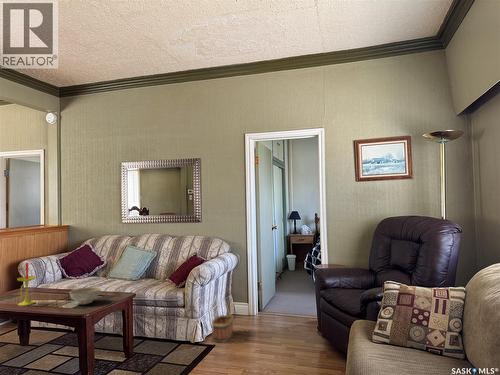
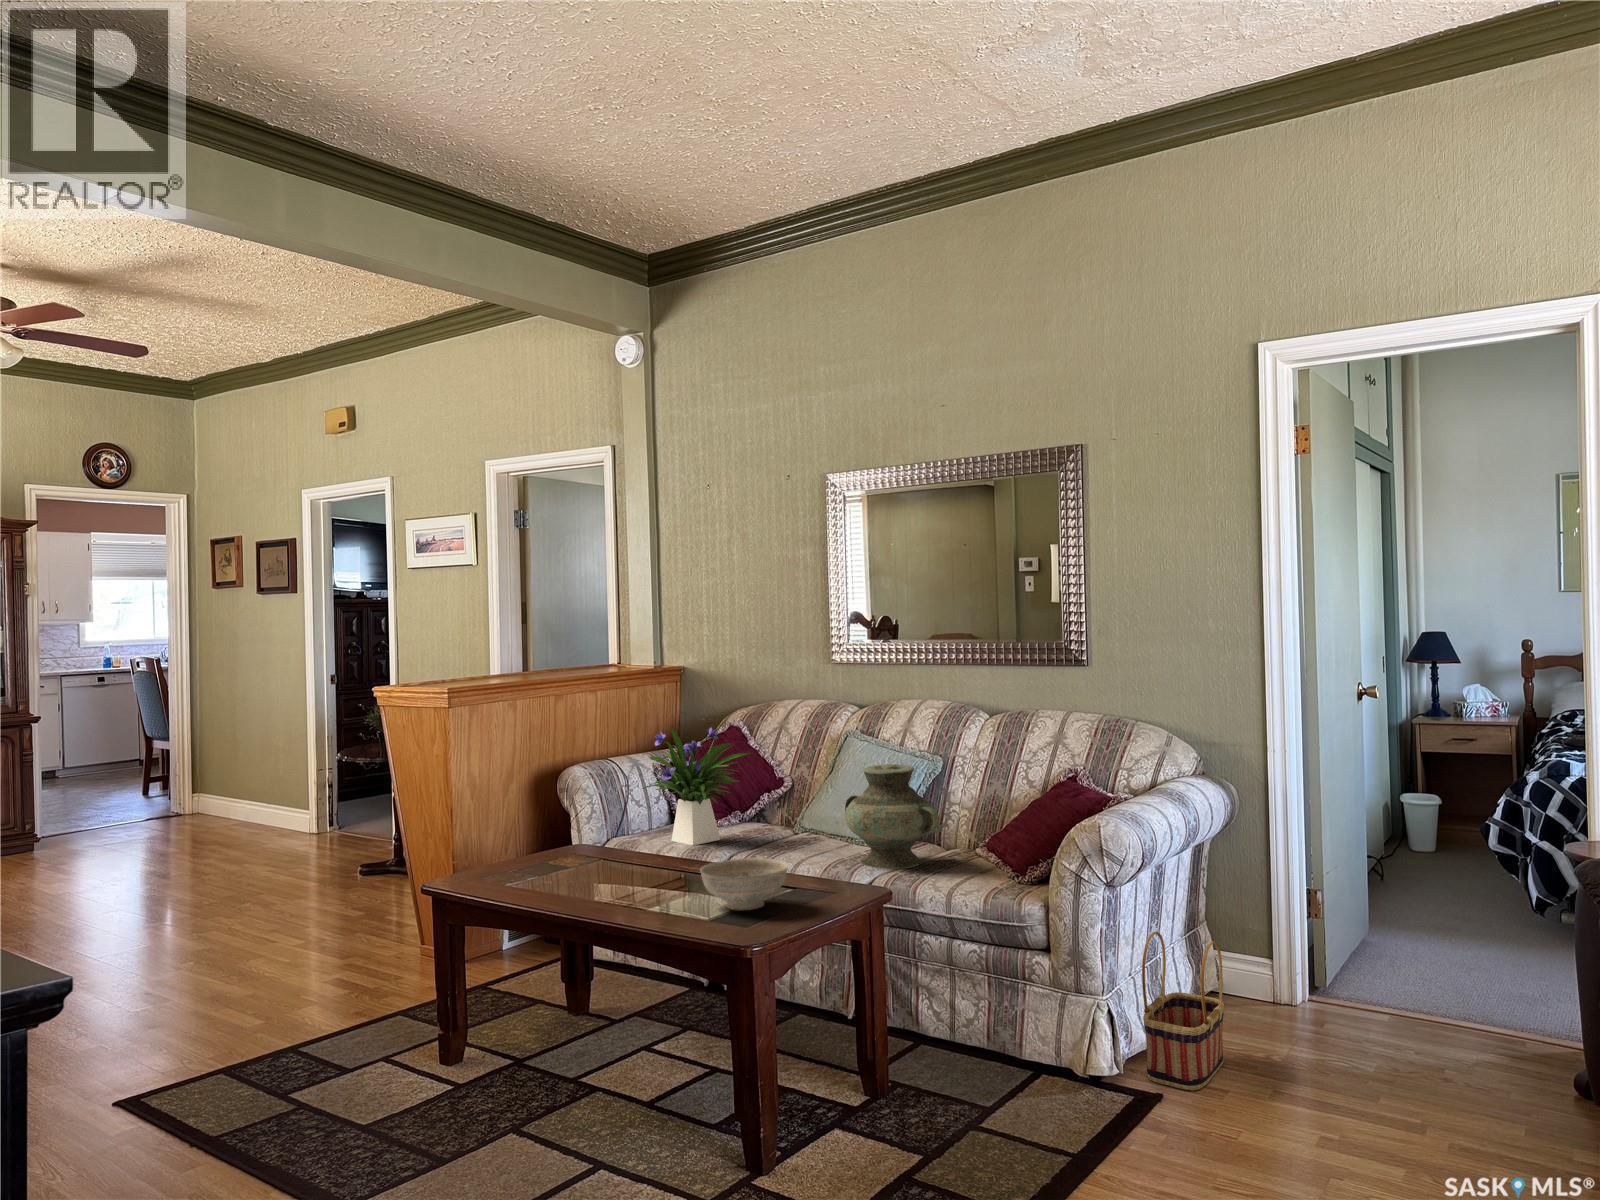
flower arrangement: none [50,245,93,285] -> present [642,726,751,845]
vase: none [123,254,153,287] -> present [845,764,939,869]
candle: present [17,263,36,306] -> none [561,769,610,897]

